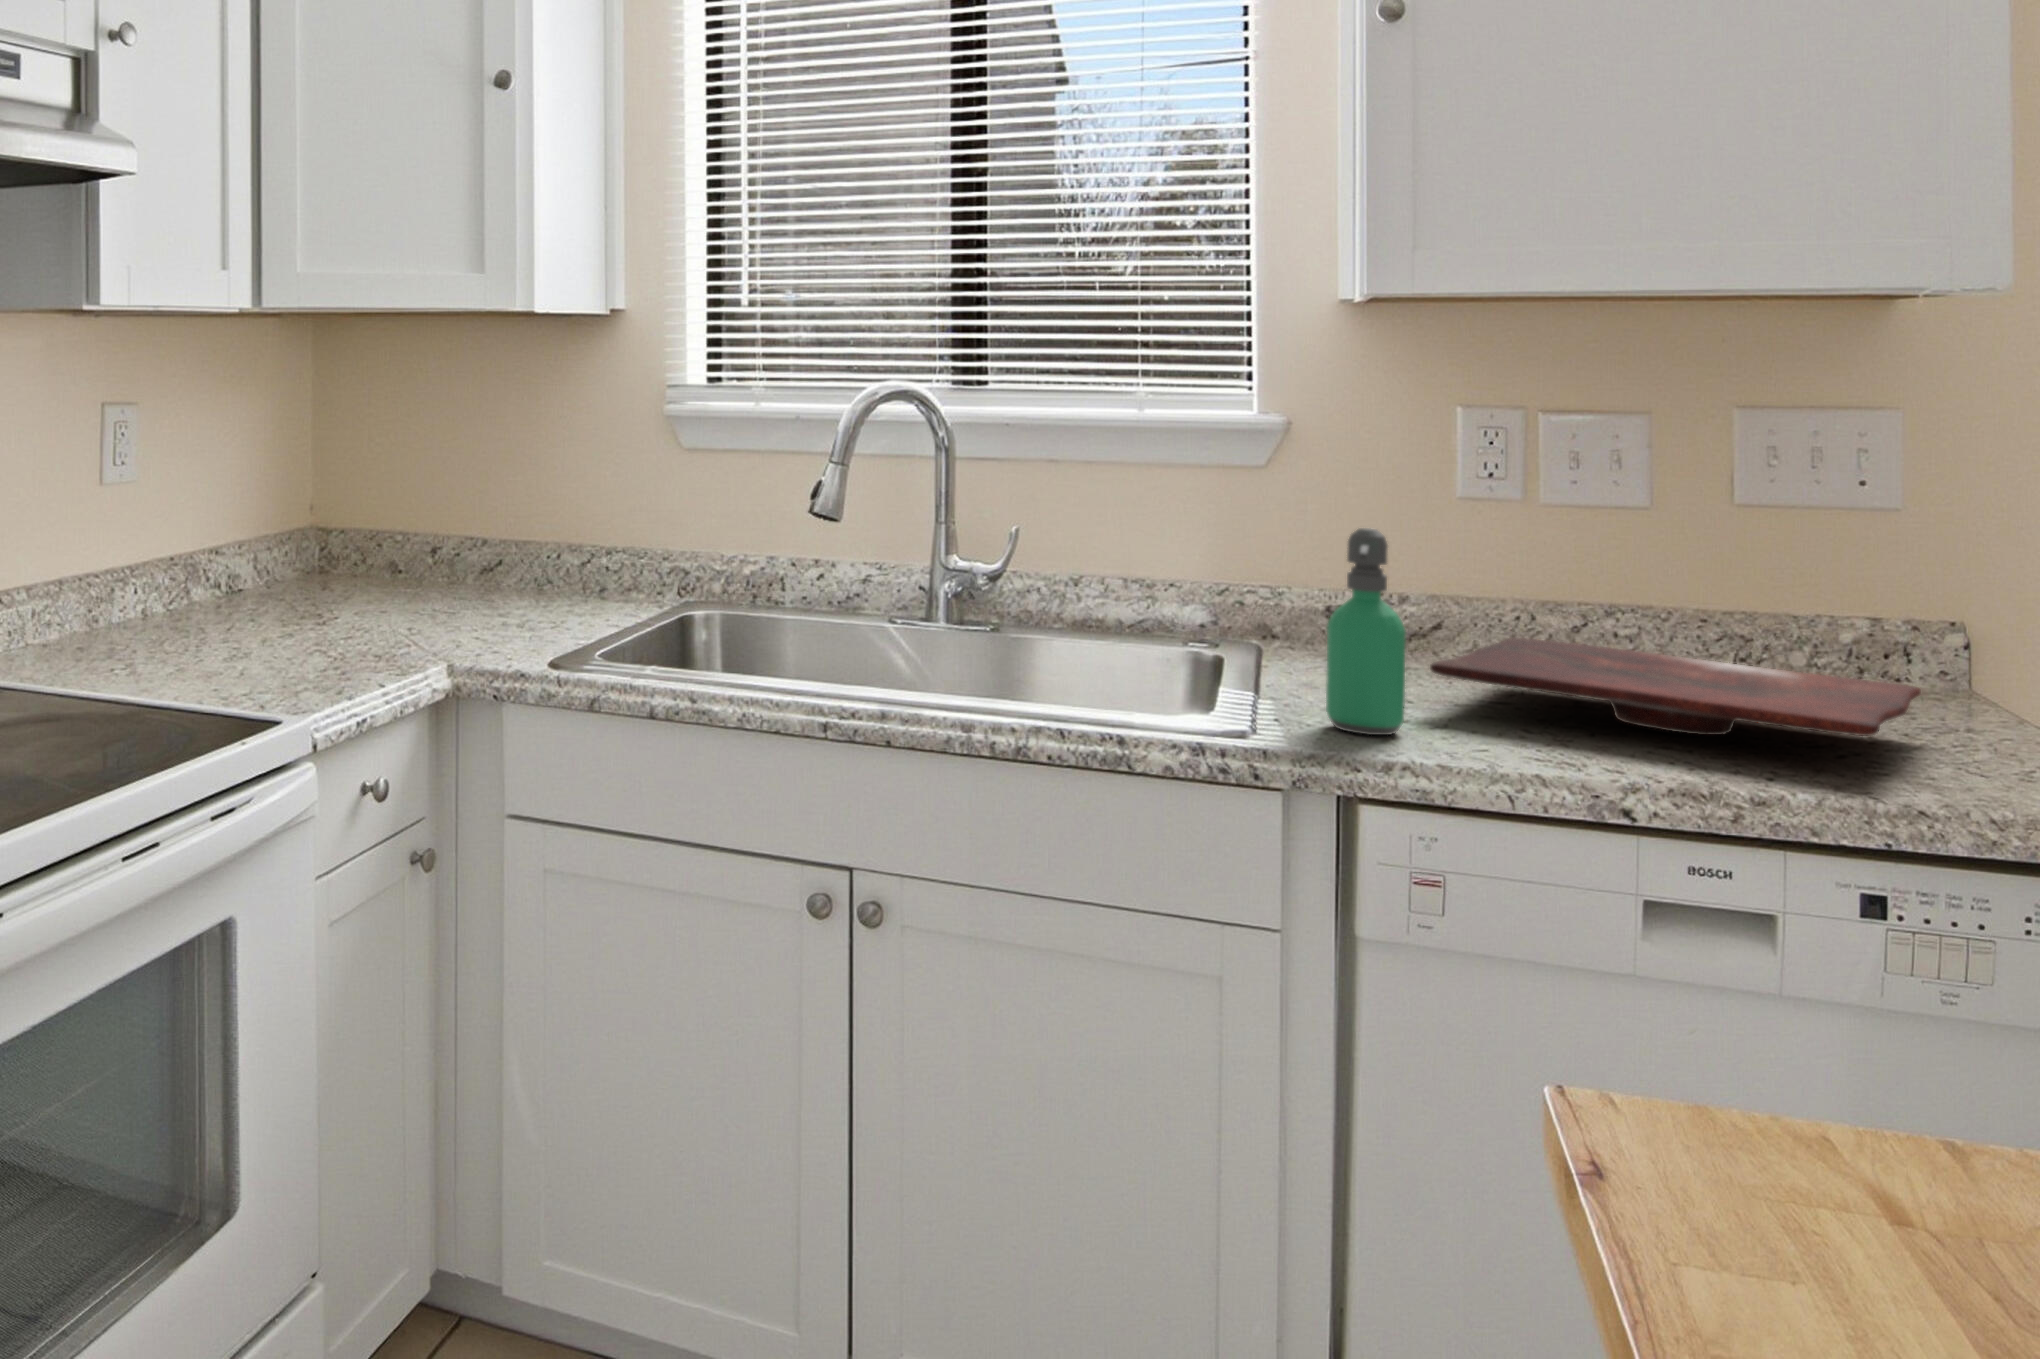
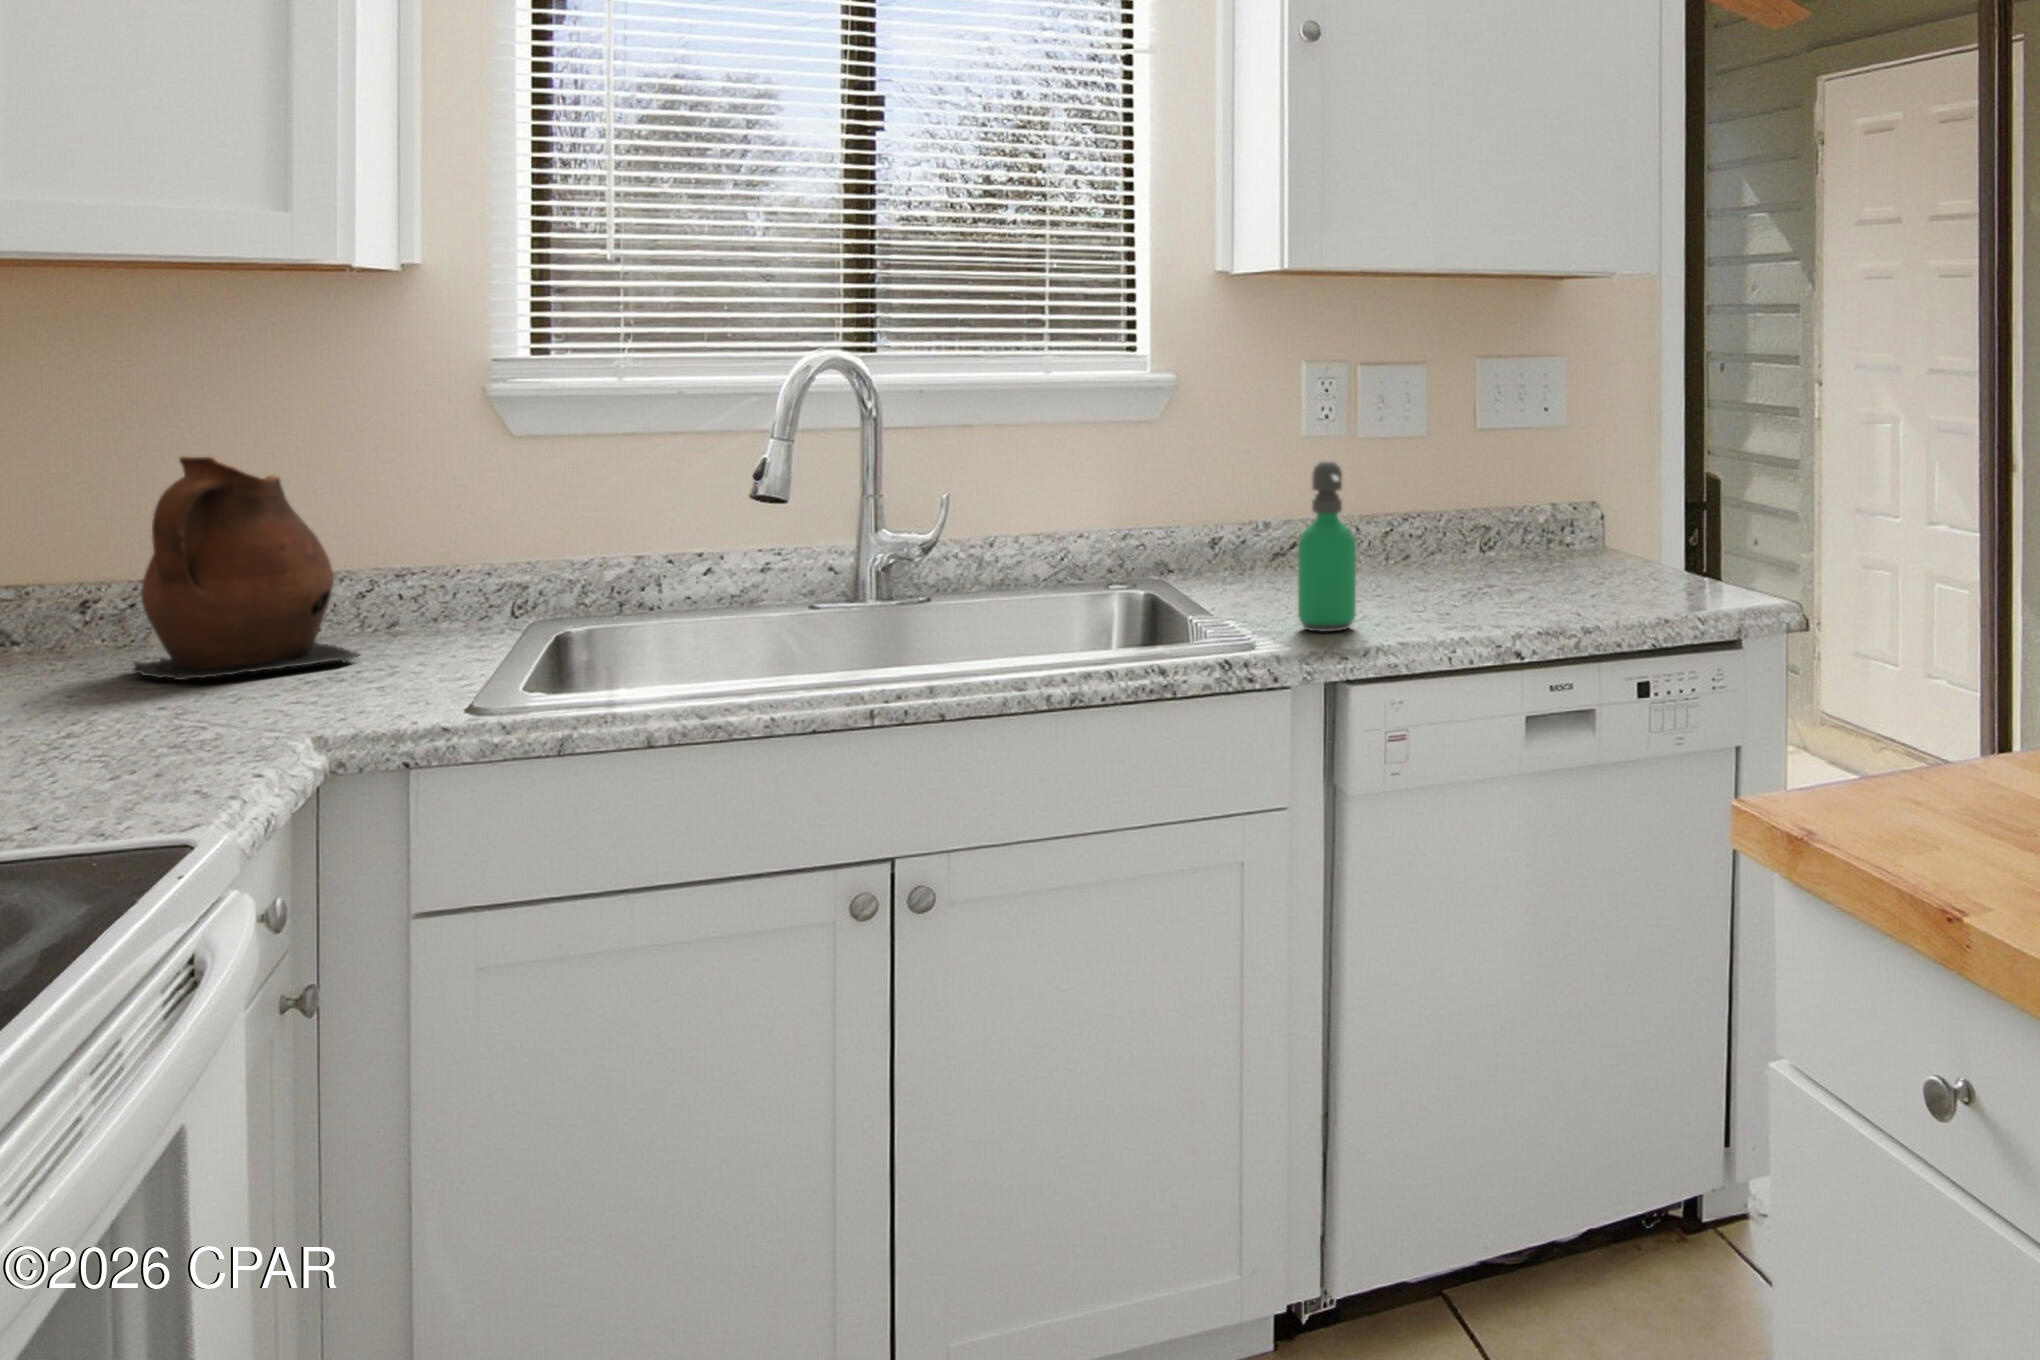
ceramic pitcher: none [426,452,555,617] -> present [122,457,360,680]
cutting board: present [1430,637,1921,736] -> none [1349,544,1628,596]

